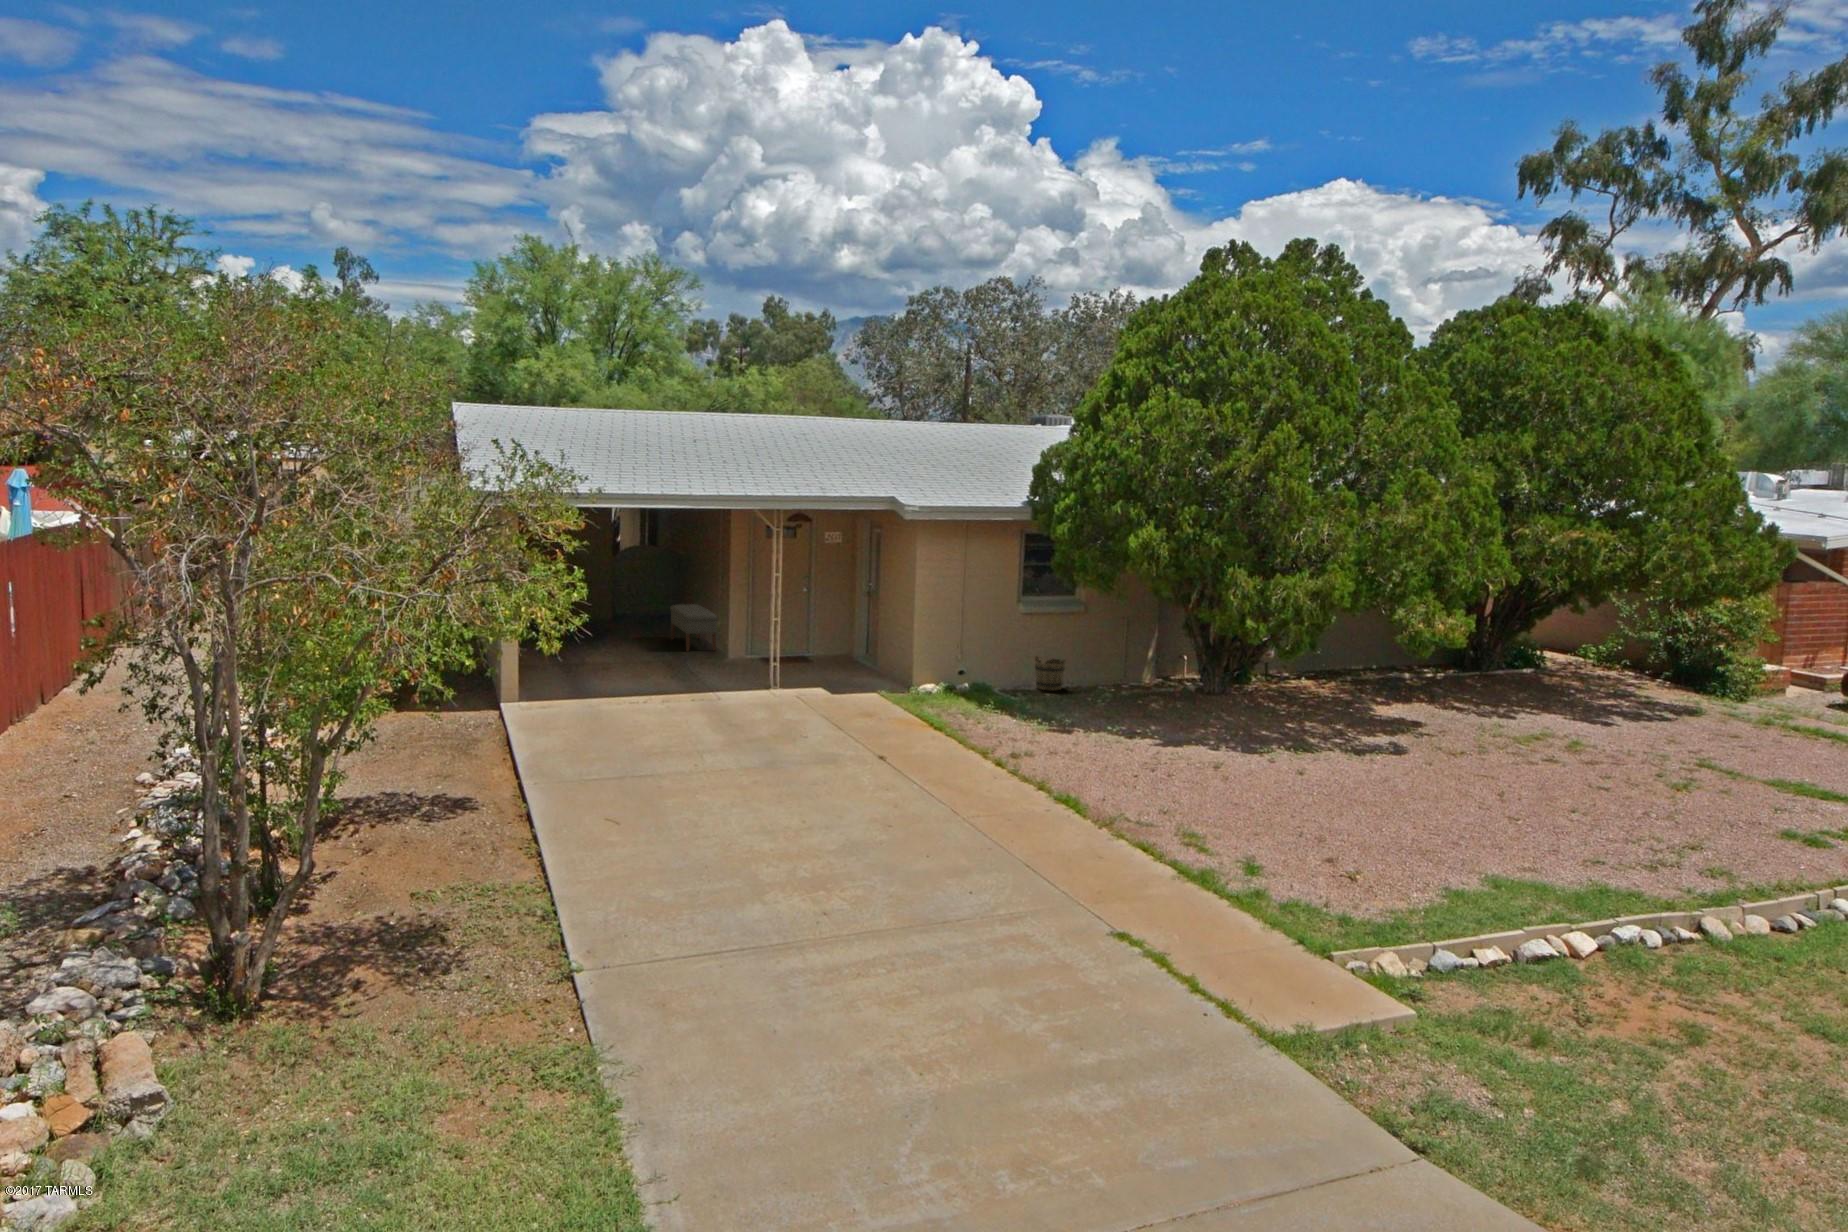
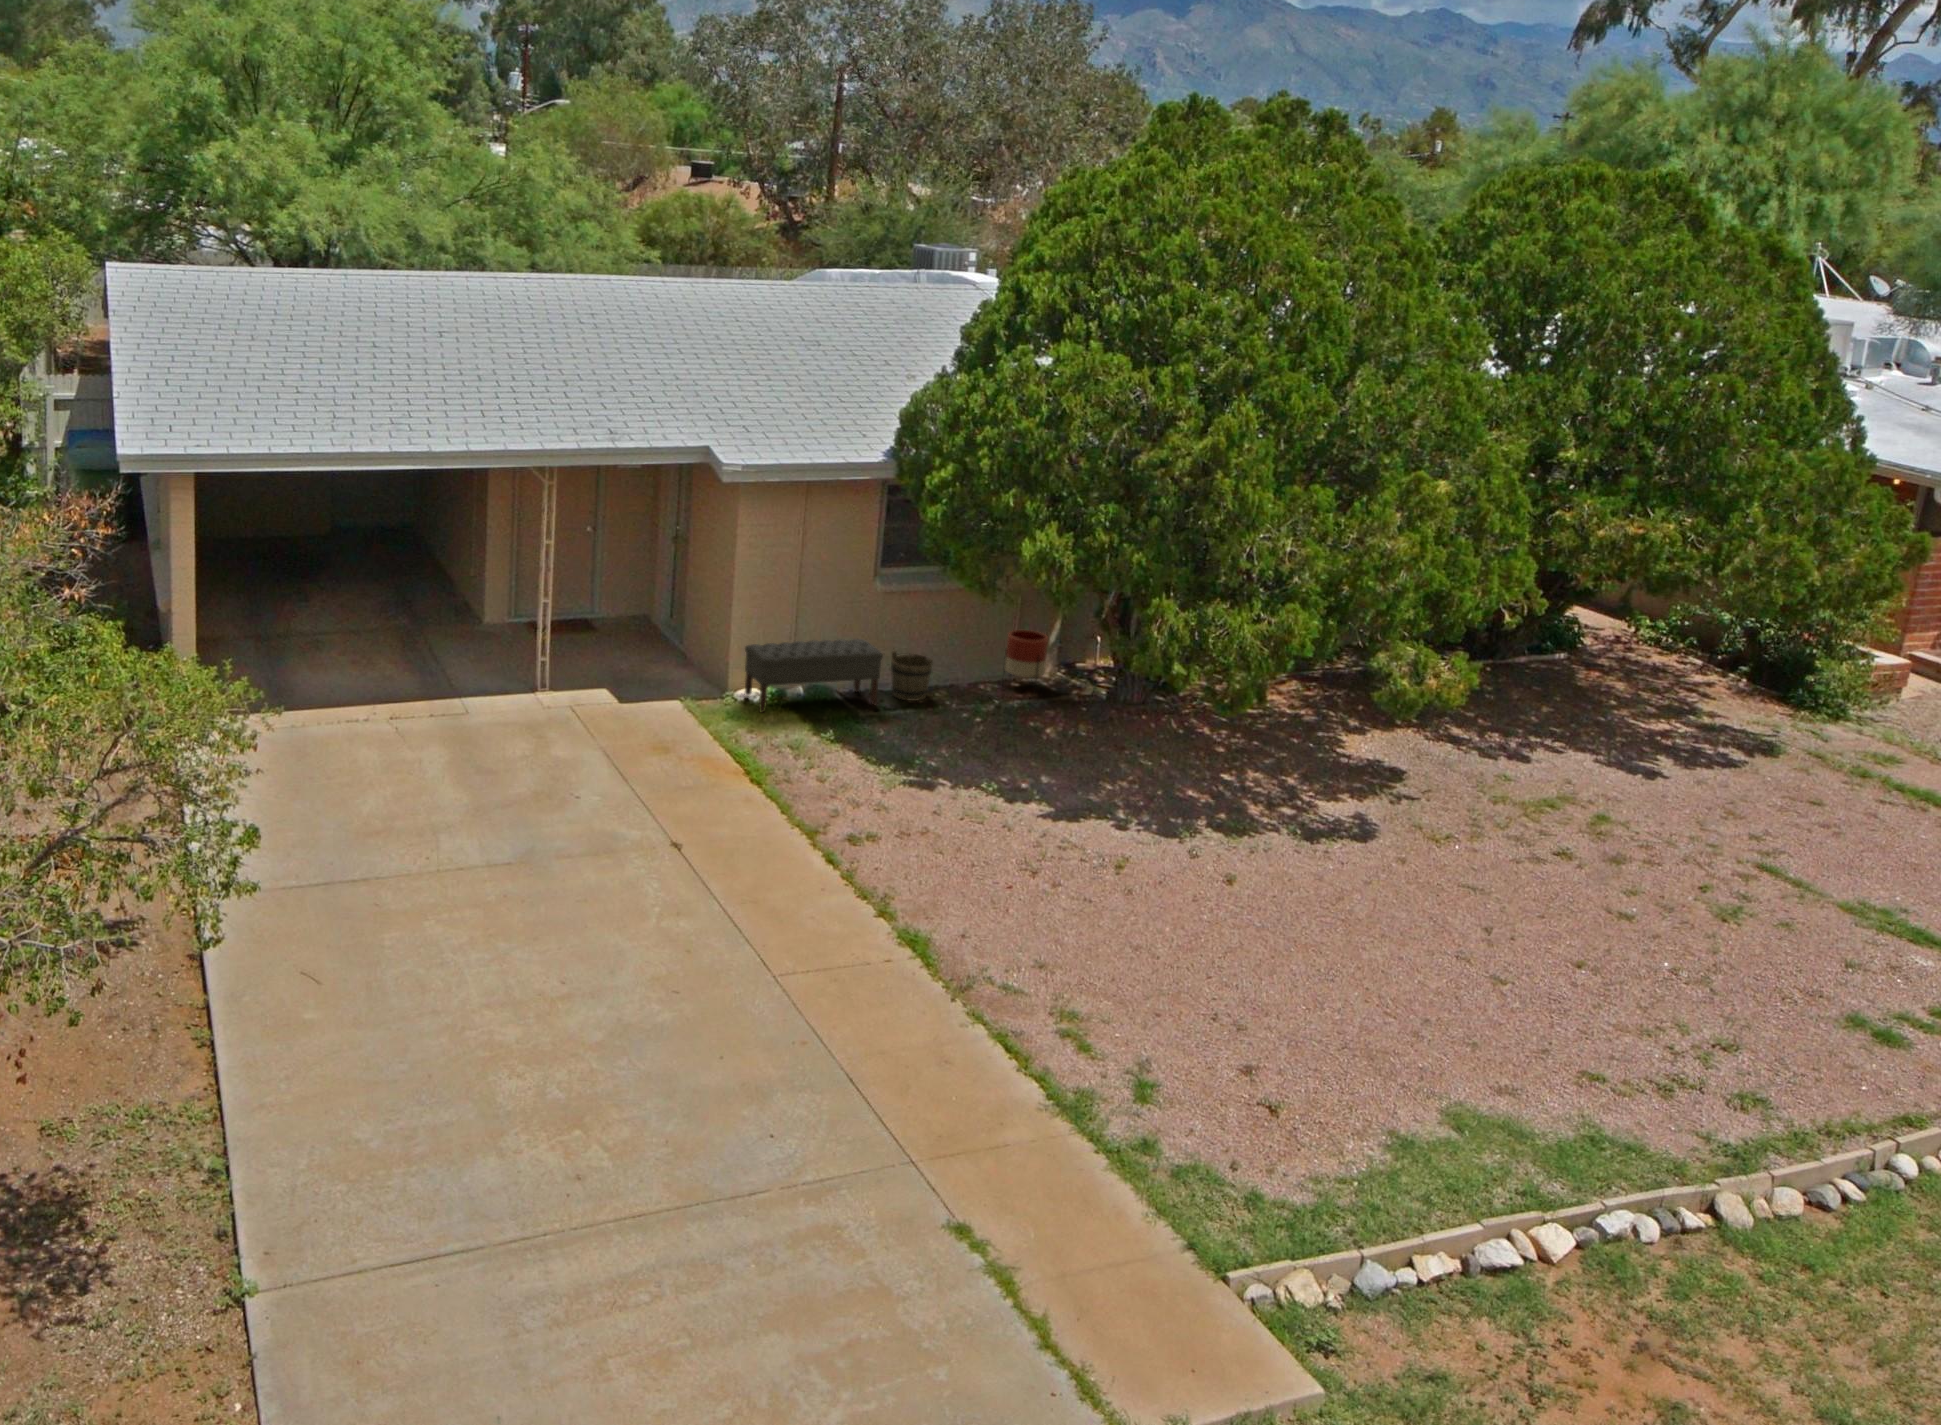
bench: present [670,604,718,651] -> present [744,639,883,713]
planter: none [1117,642,1150,687] -> present [1002,630,1048,686]

